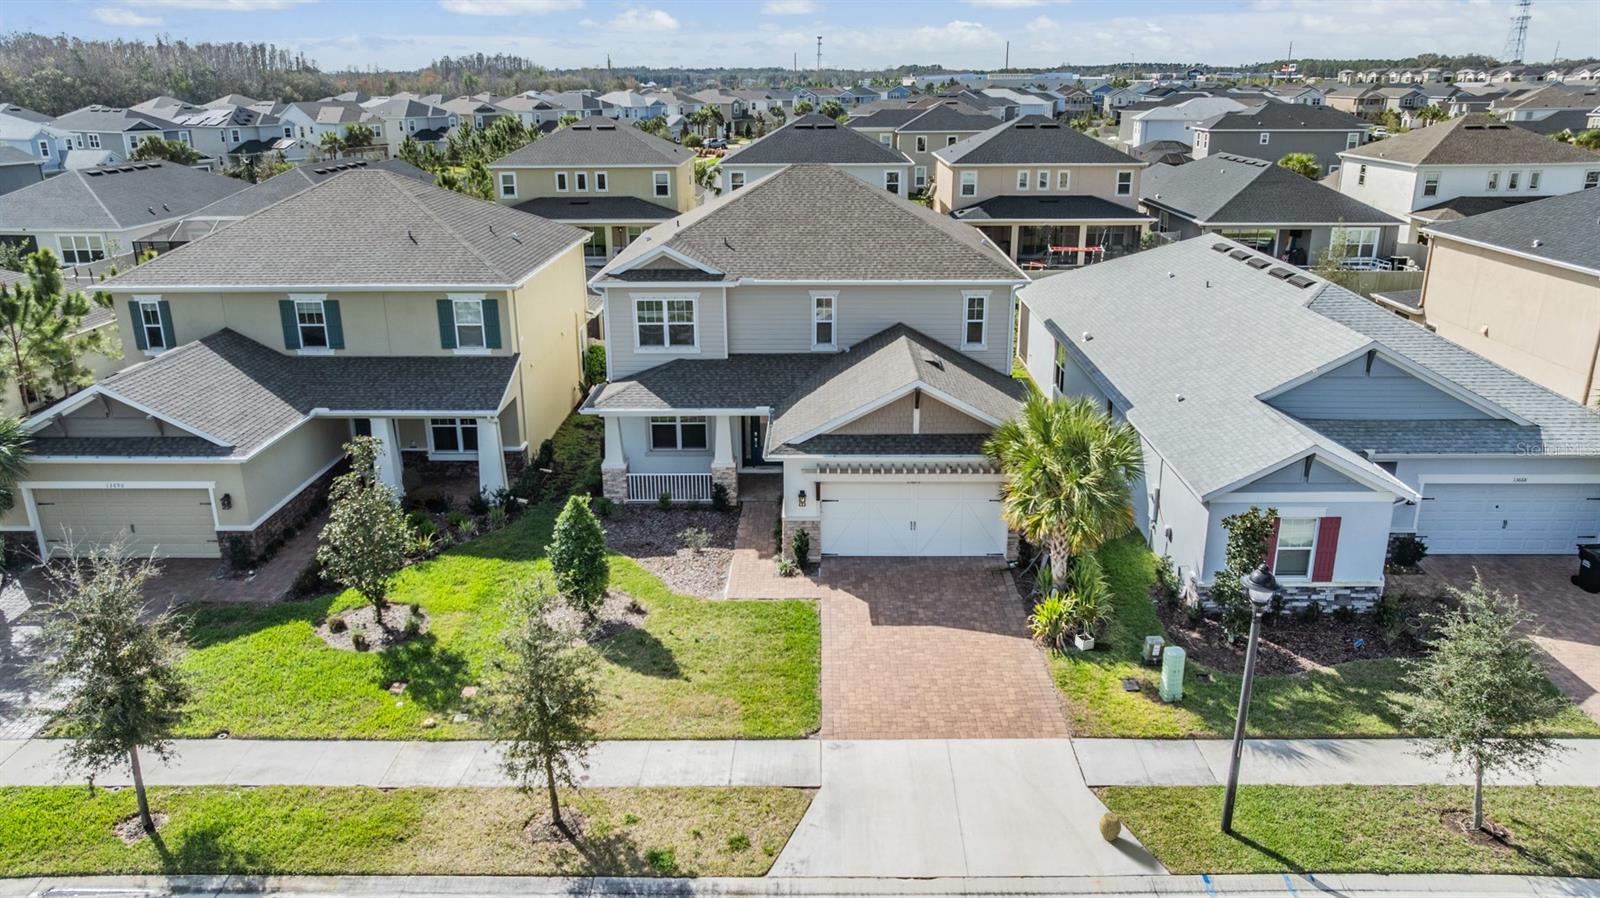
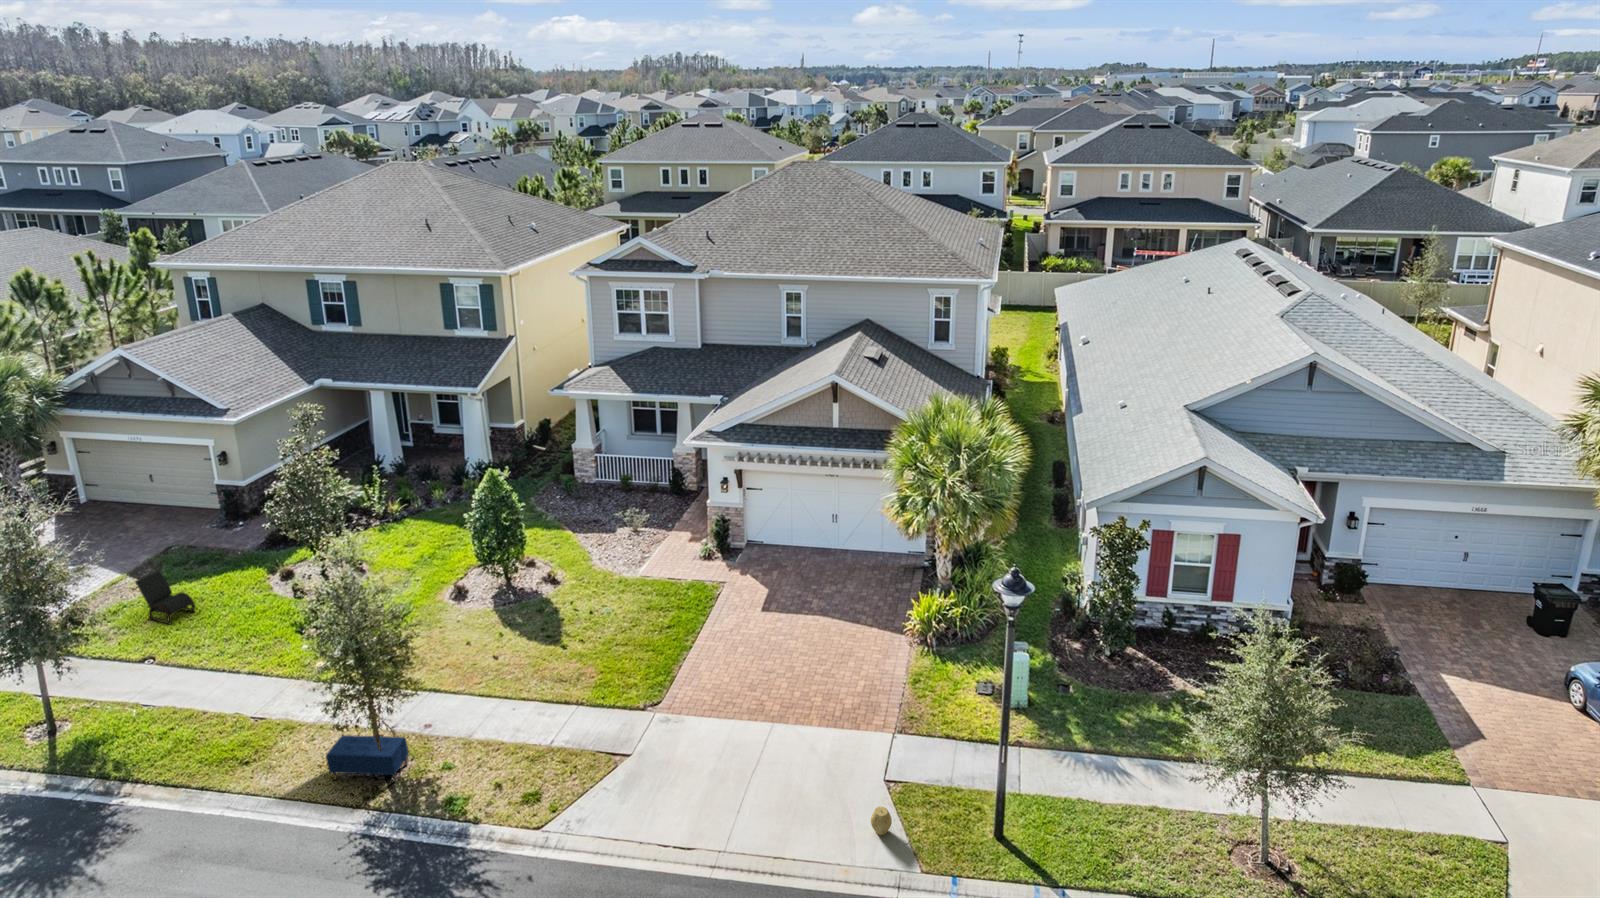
lounge chair: present [400,467,440,508] -> present [135,571,195,625]
potted tree: present [1075,606,1096,650] -> none [946,605,966,650]
bench: none [507,792,588,847] -> present [326,735,409,782]

